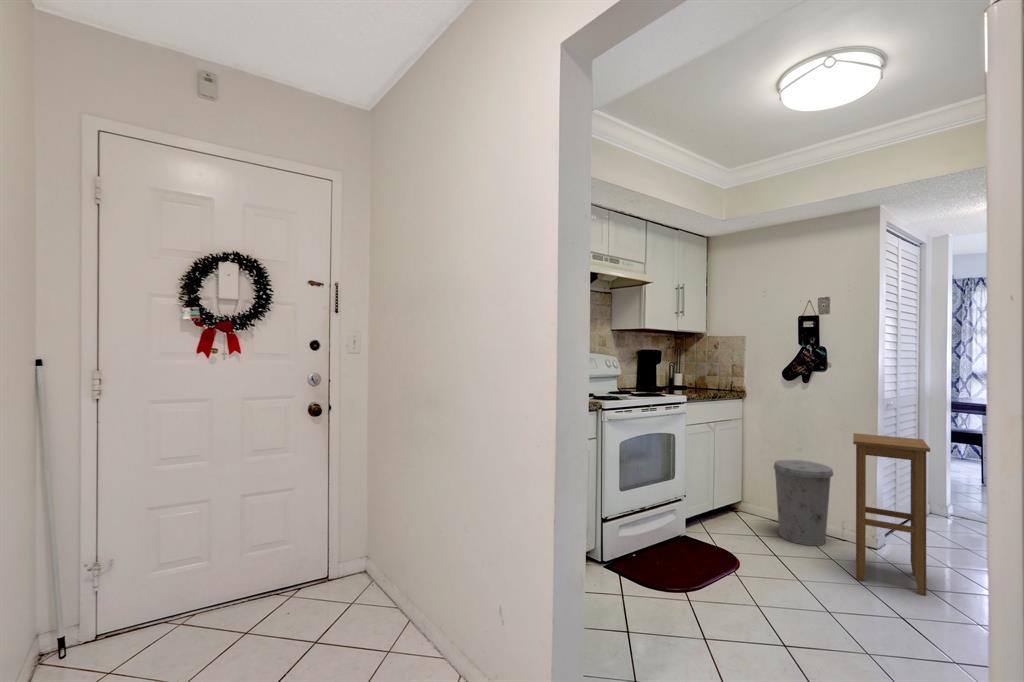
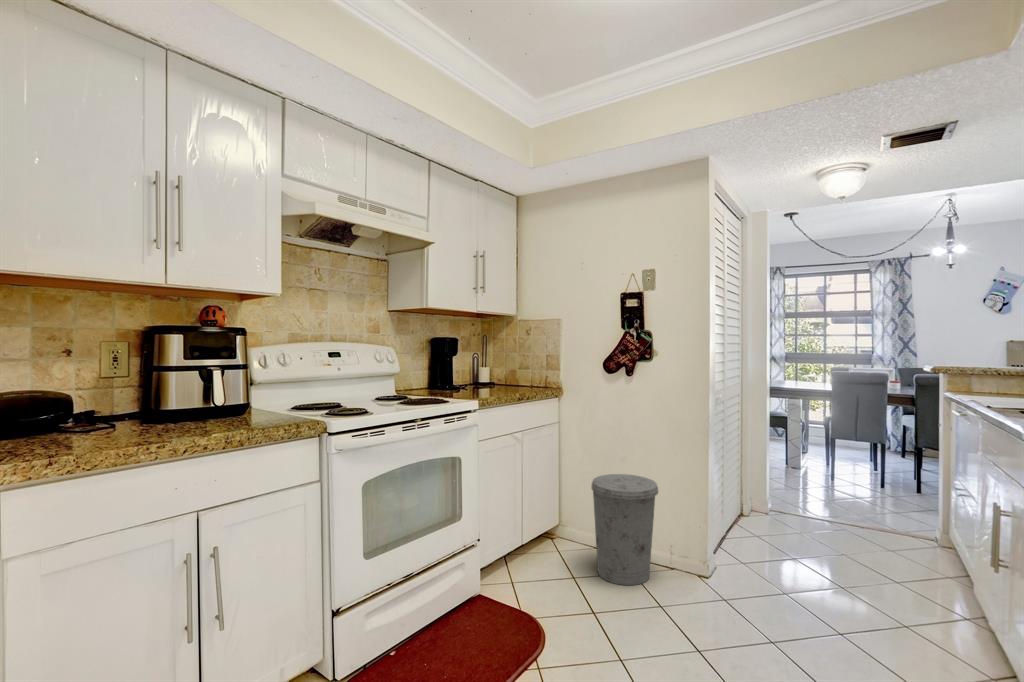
stool: present [853,433,930,595] -> none [681,441,768,651]

